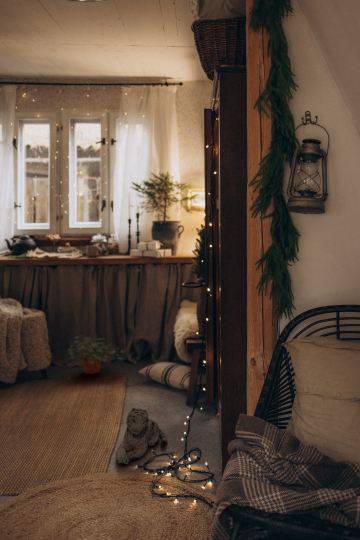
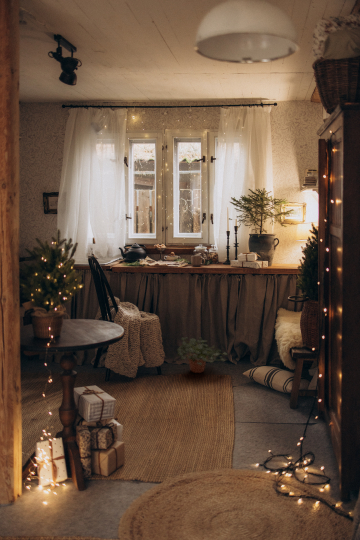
plush toy: present [116,408,167,464] -> none [238,413,280,462]

